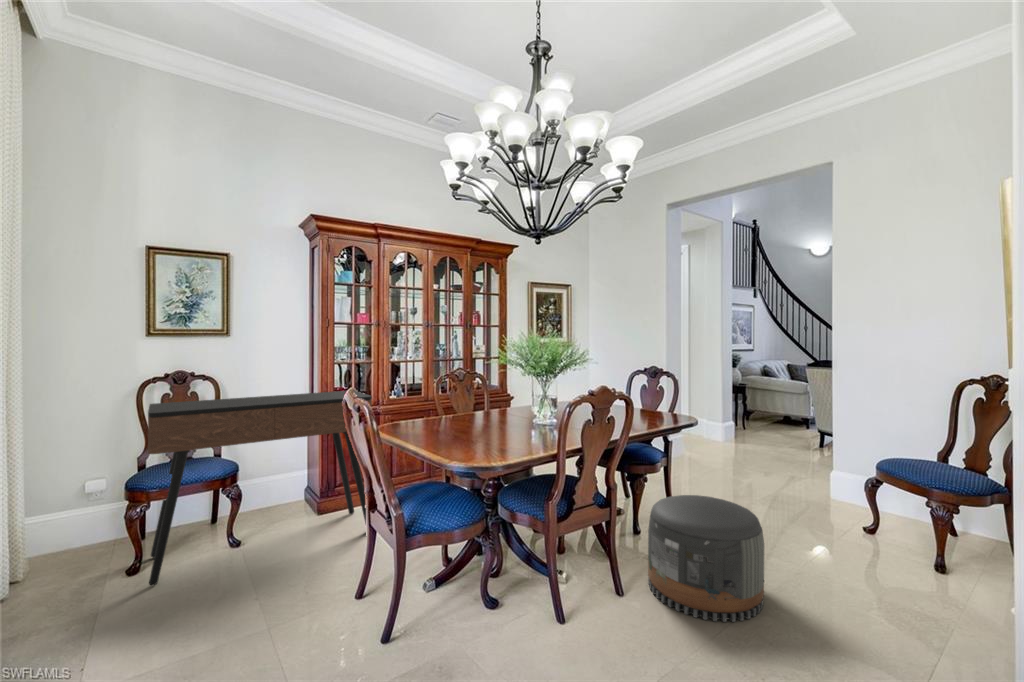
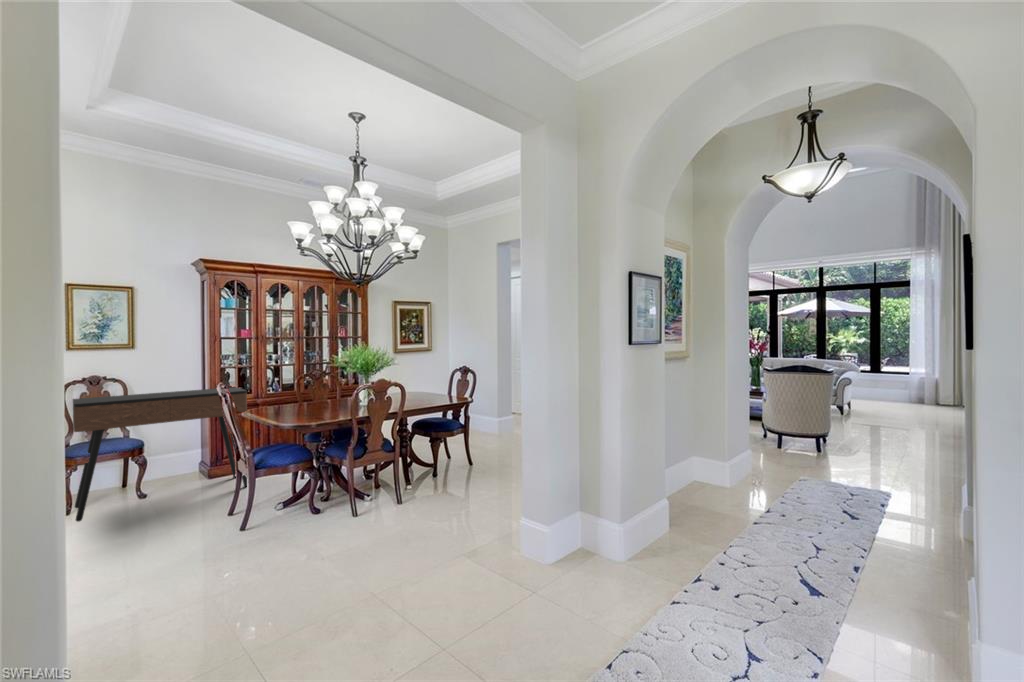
pouf: present [648,495,764,622] -> none [421,447,487,515]

